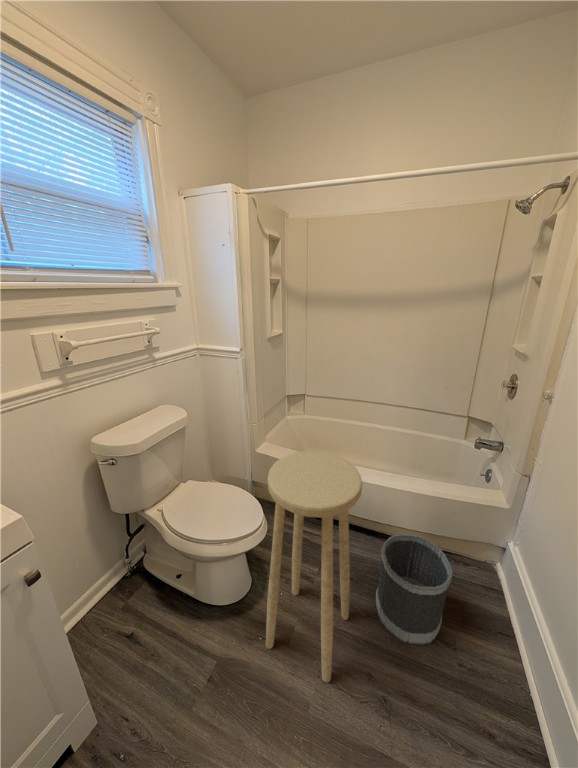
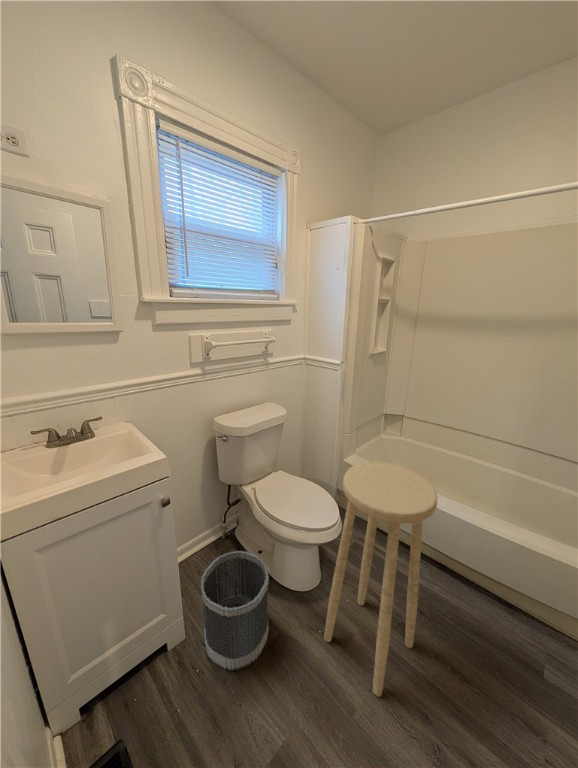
wastebasket: present [375,534,453,645] -> present [201,551,269,671]

